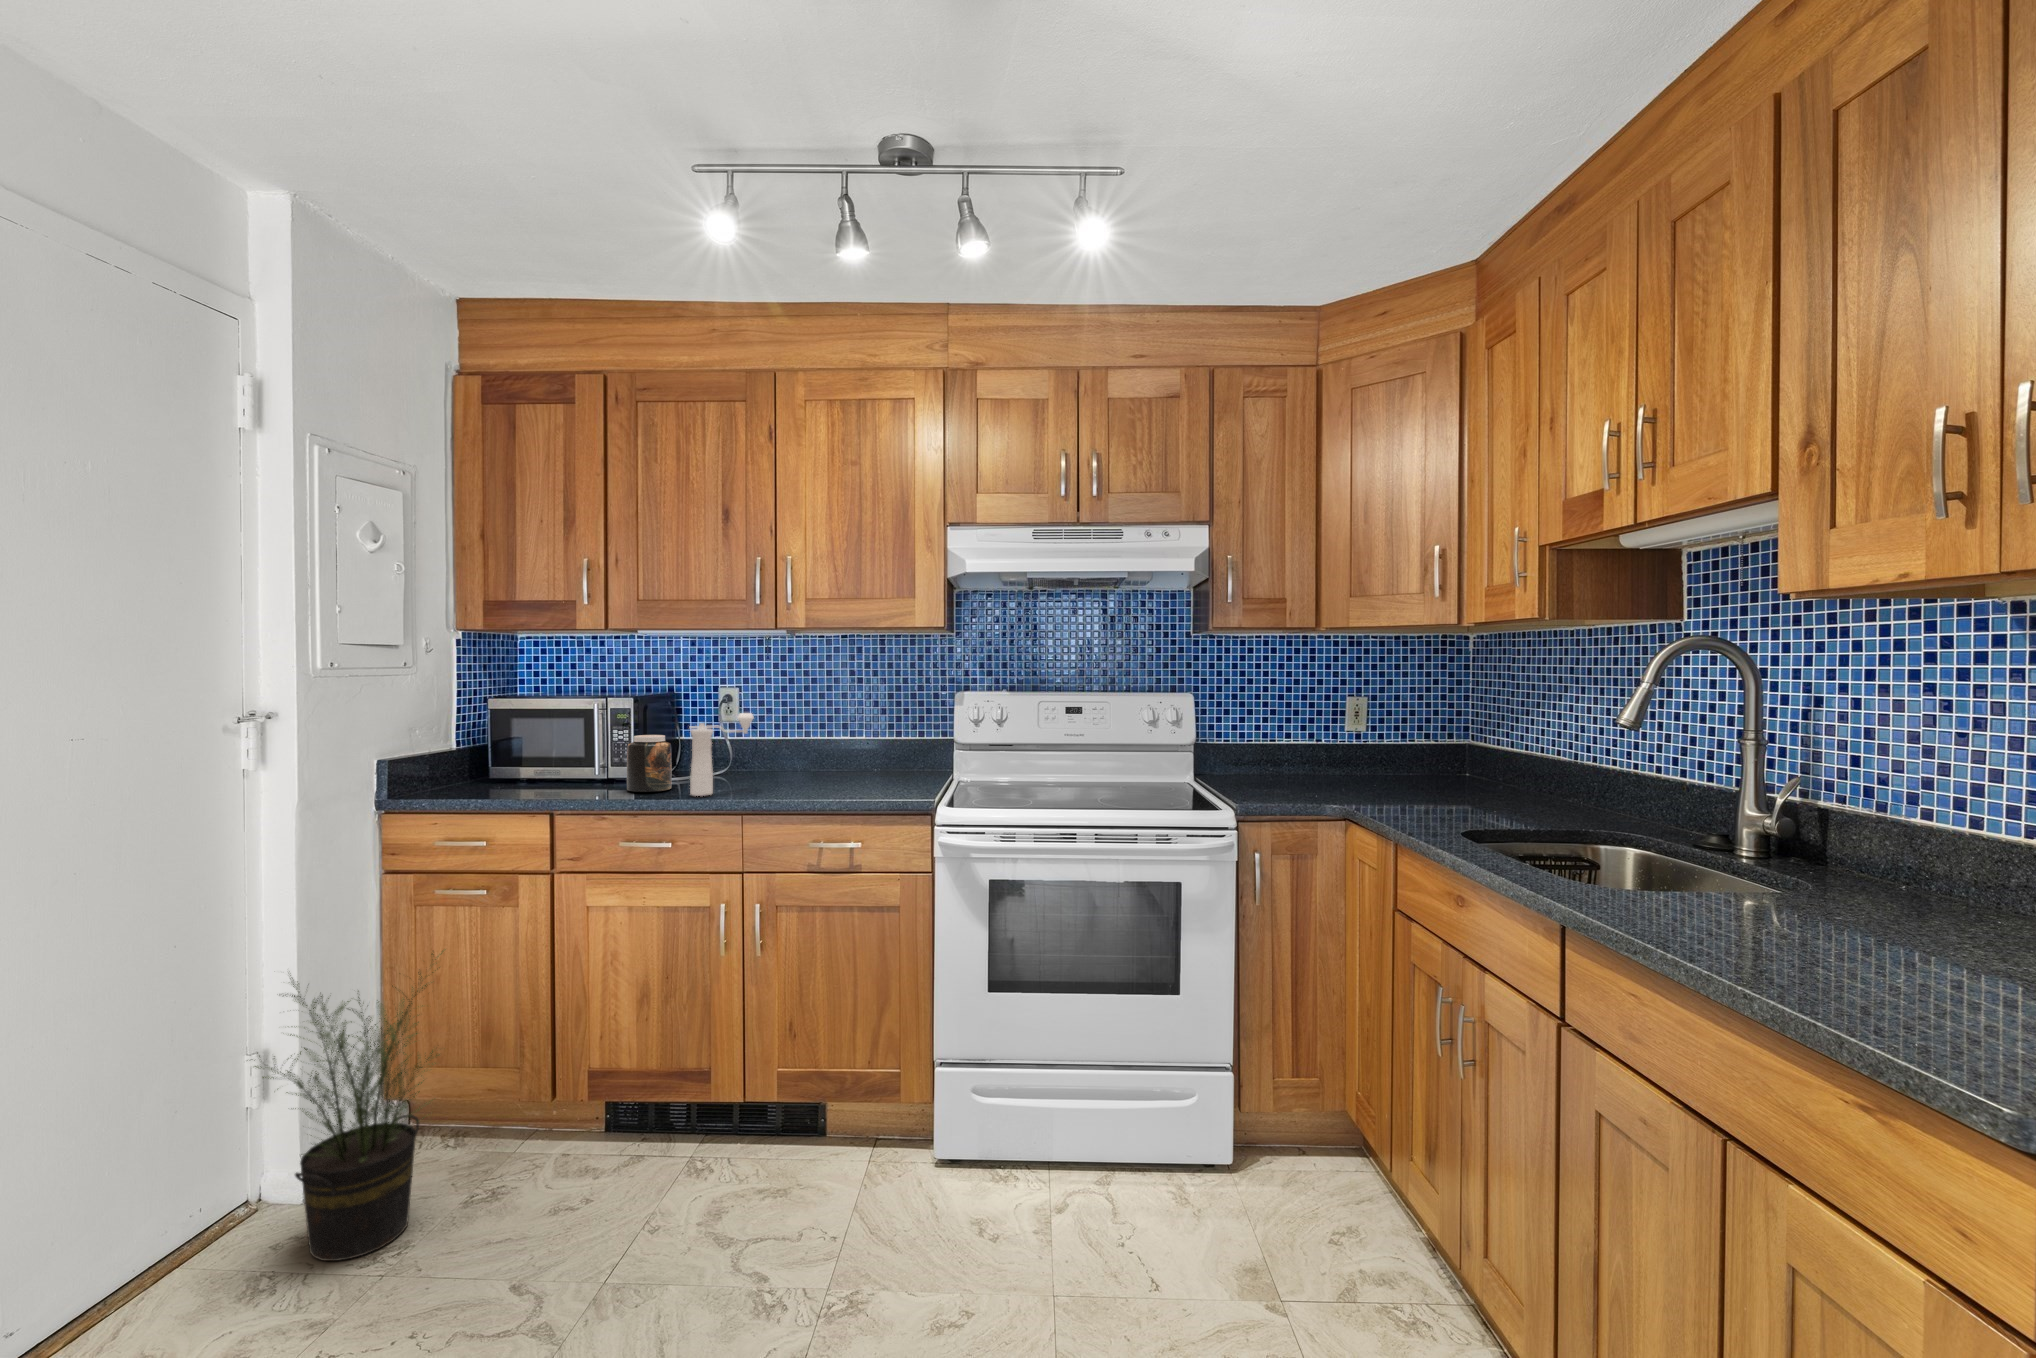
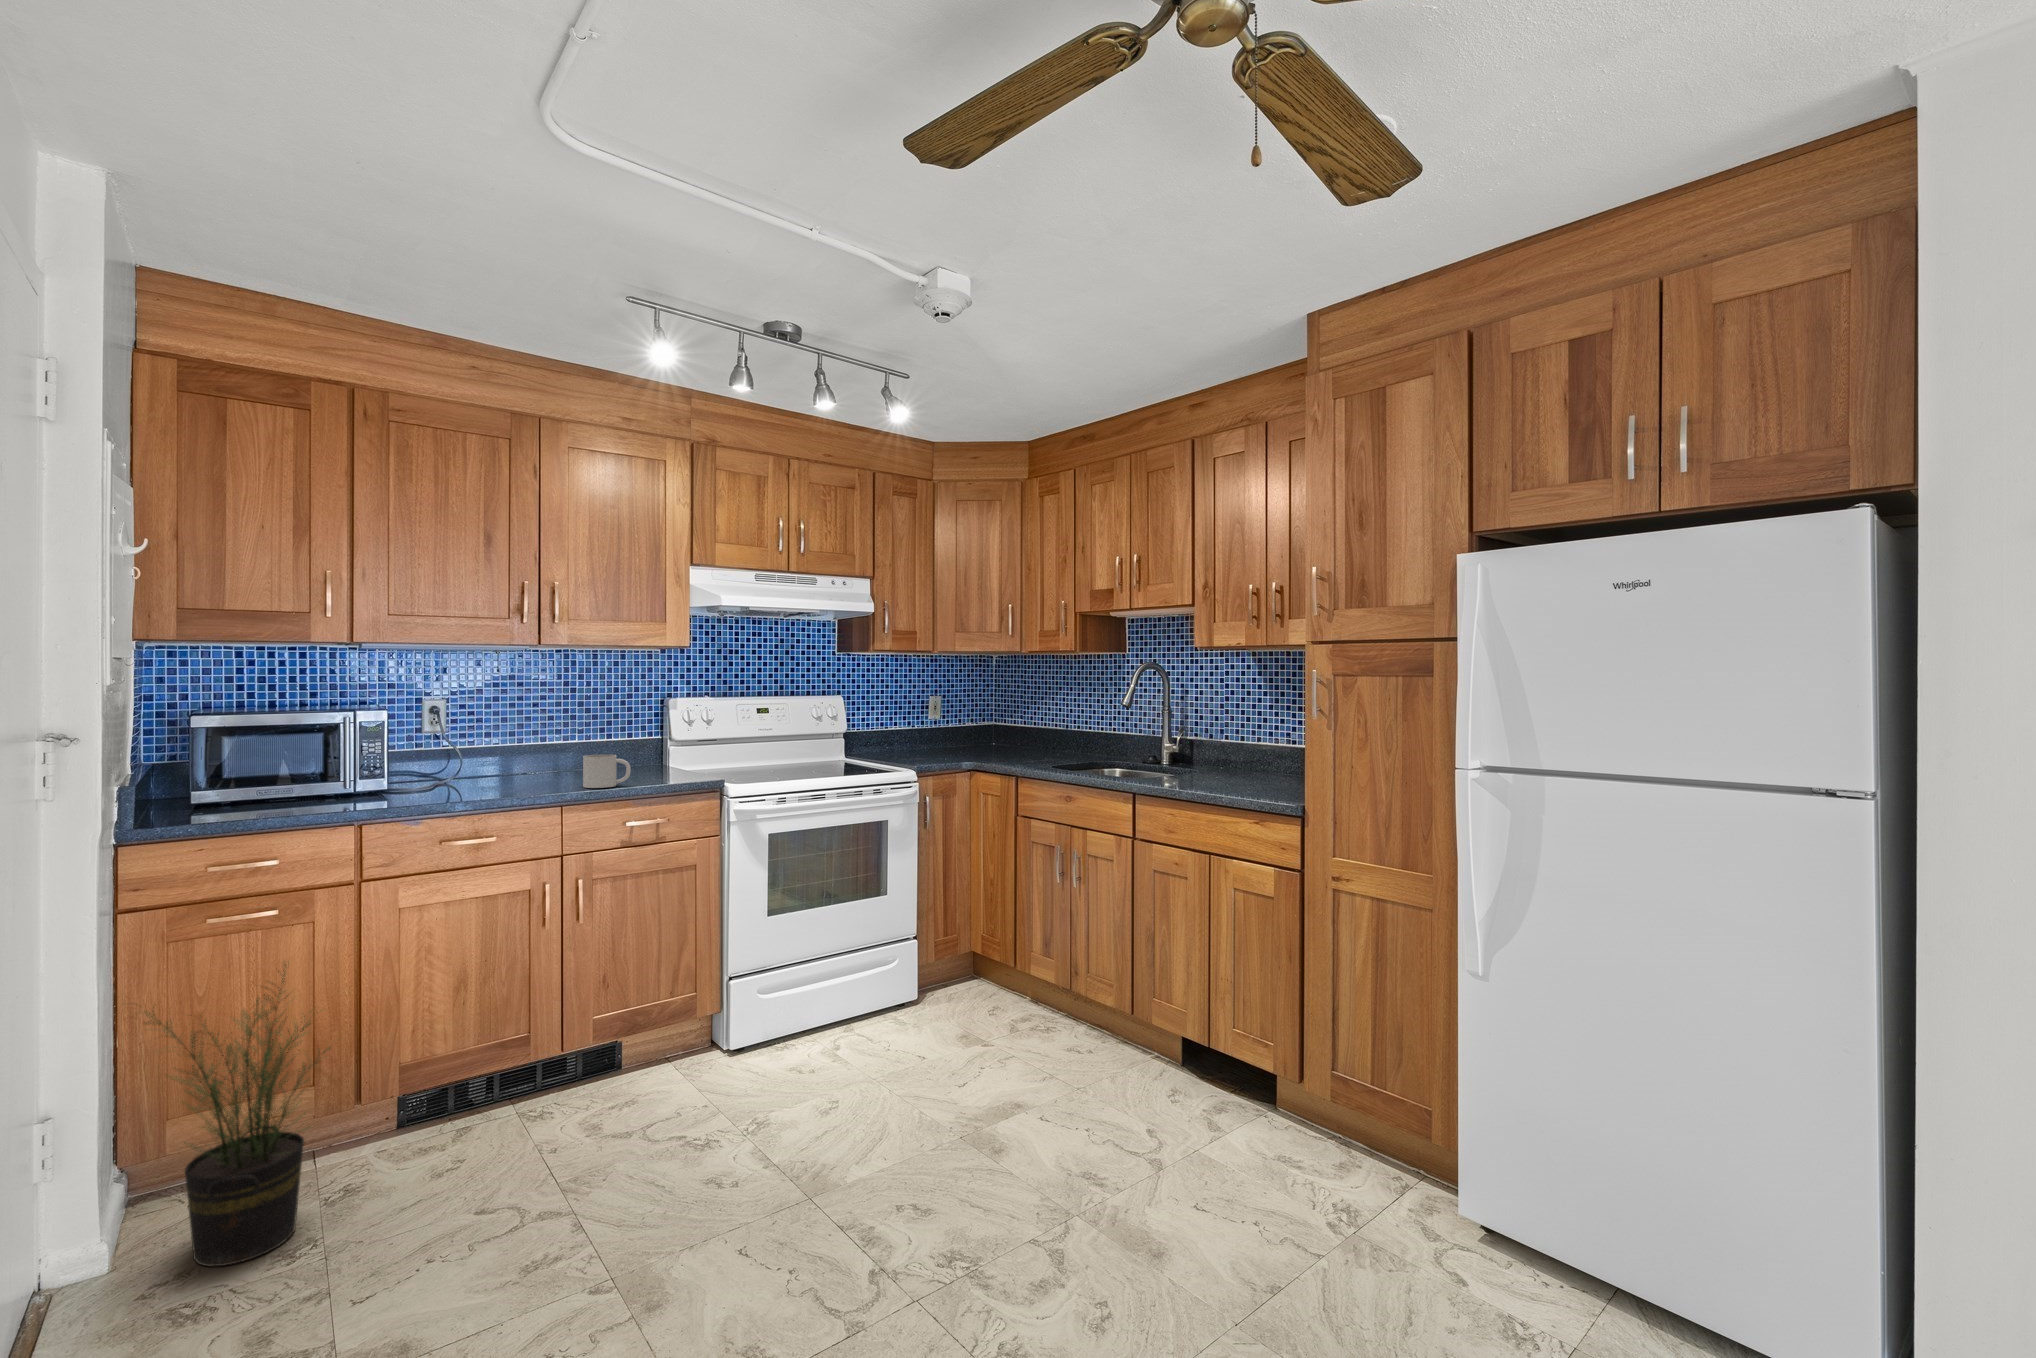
pepper mill: present [690,713,754,796] -> none [487,720,539,795]
jar: present [627,735,672,792] -> none [405,744,452,797]
mug: none [796,756,842,797] -> present [583,754,631,788]

